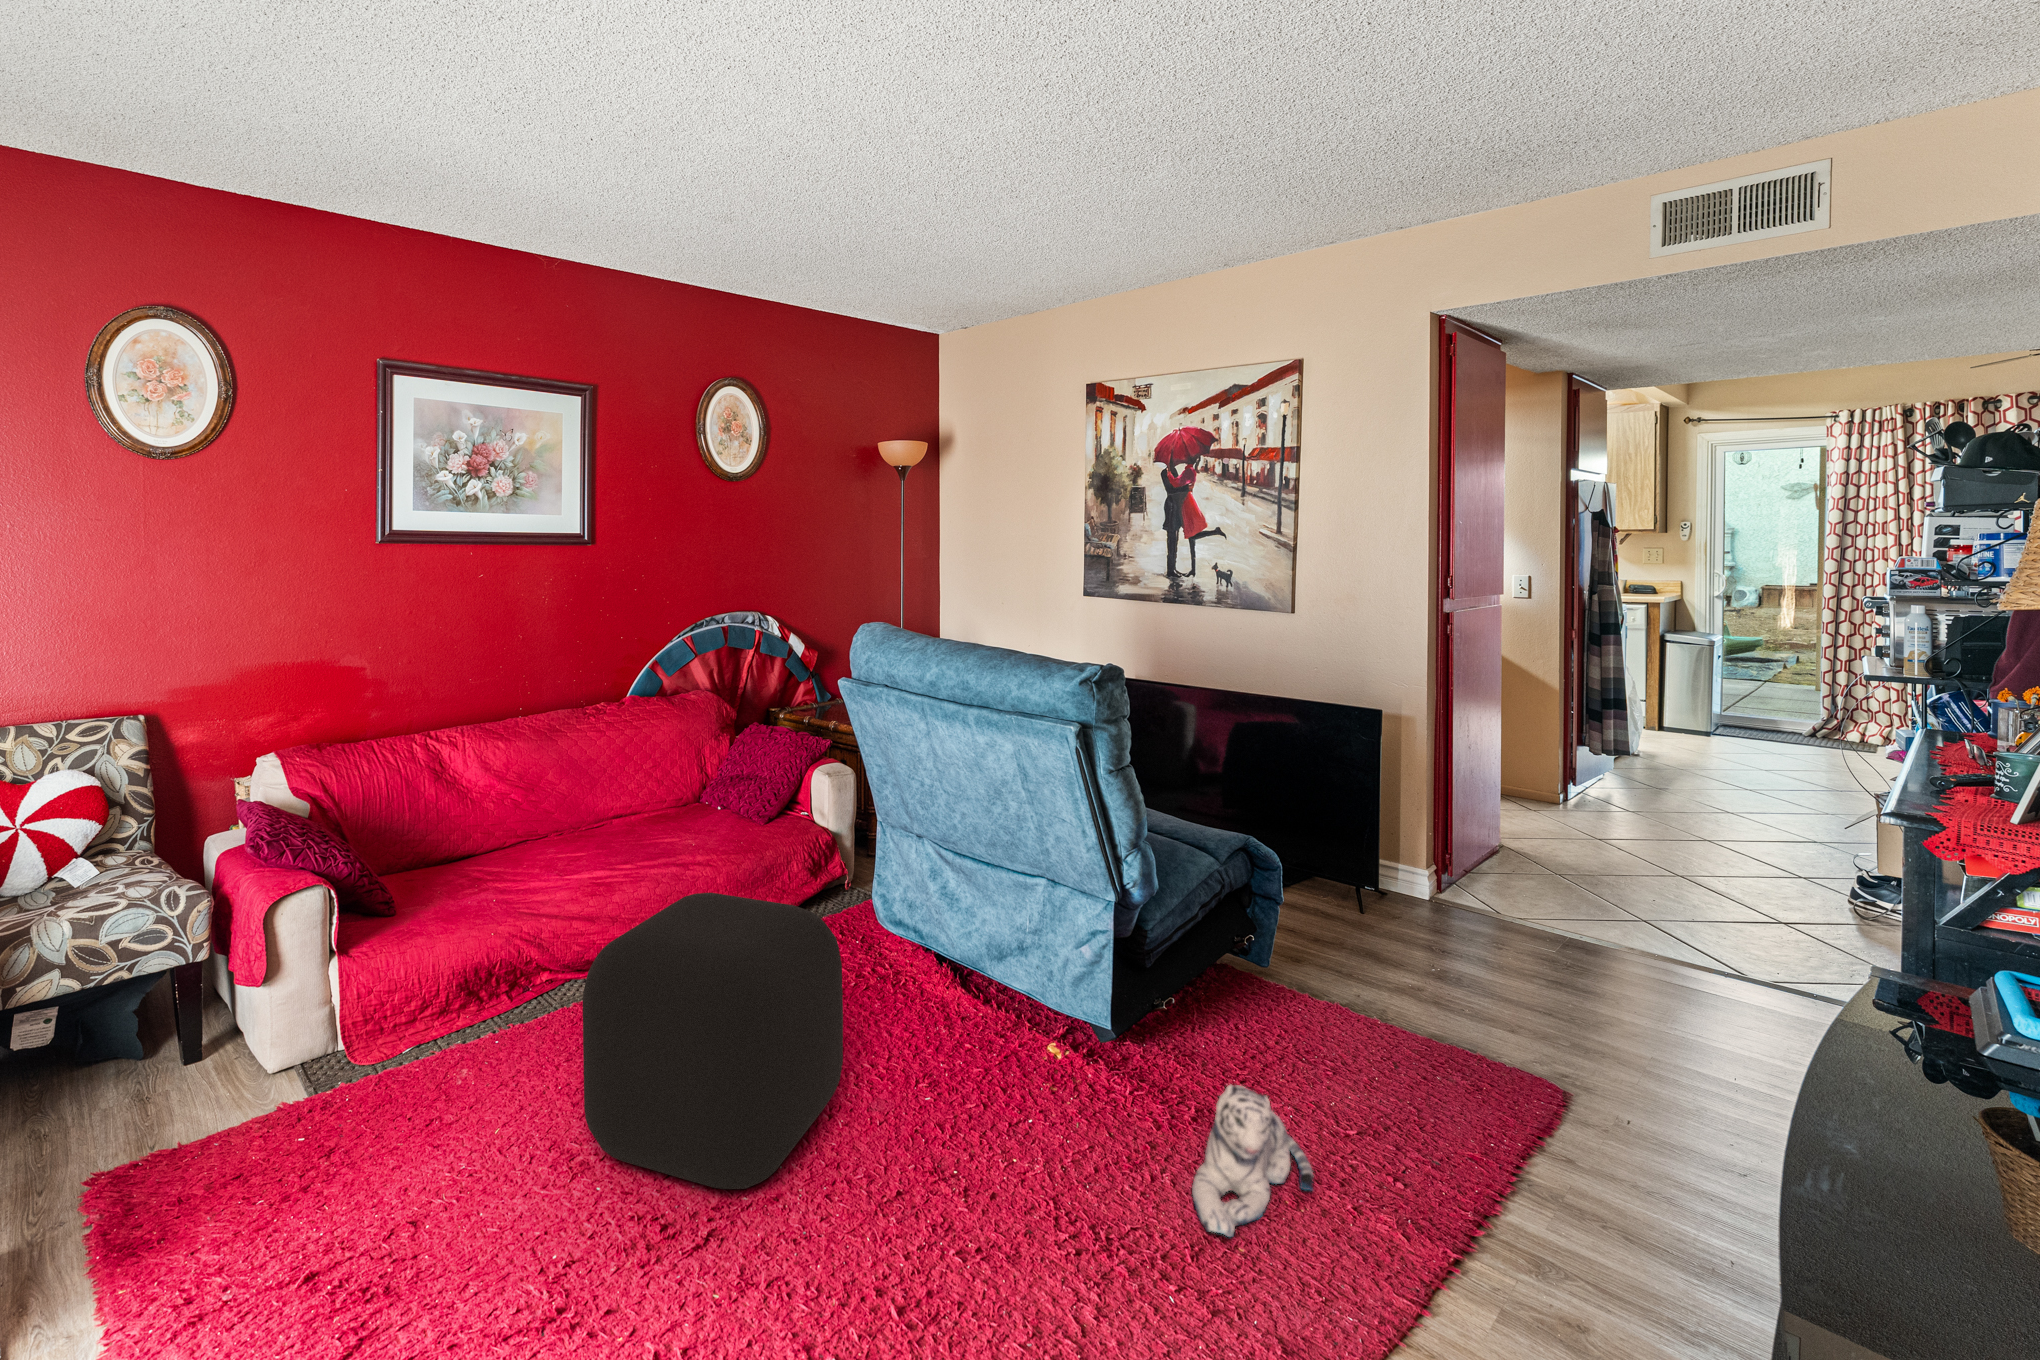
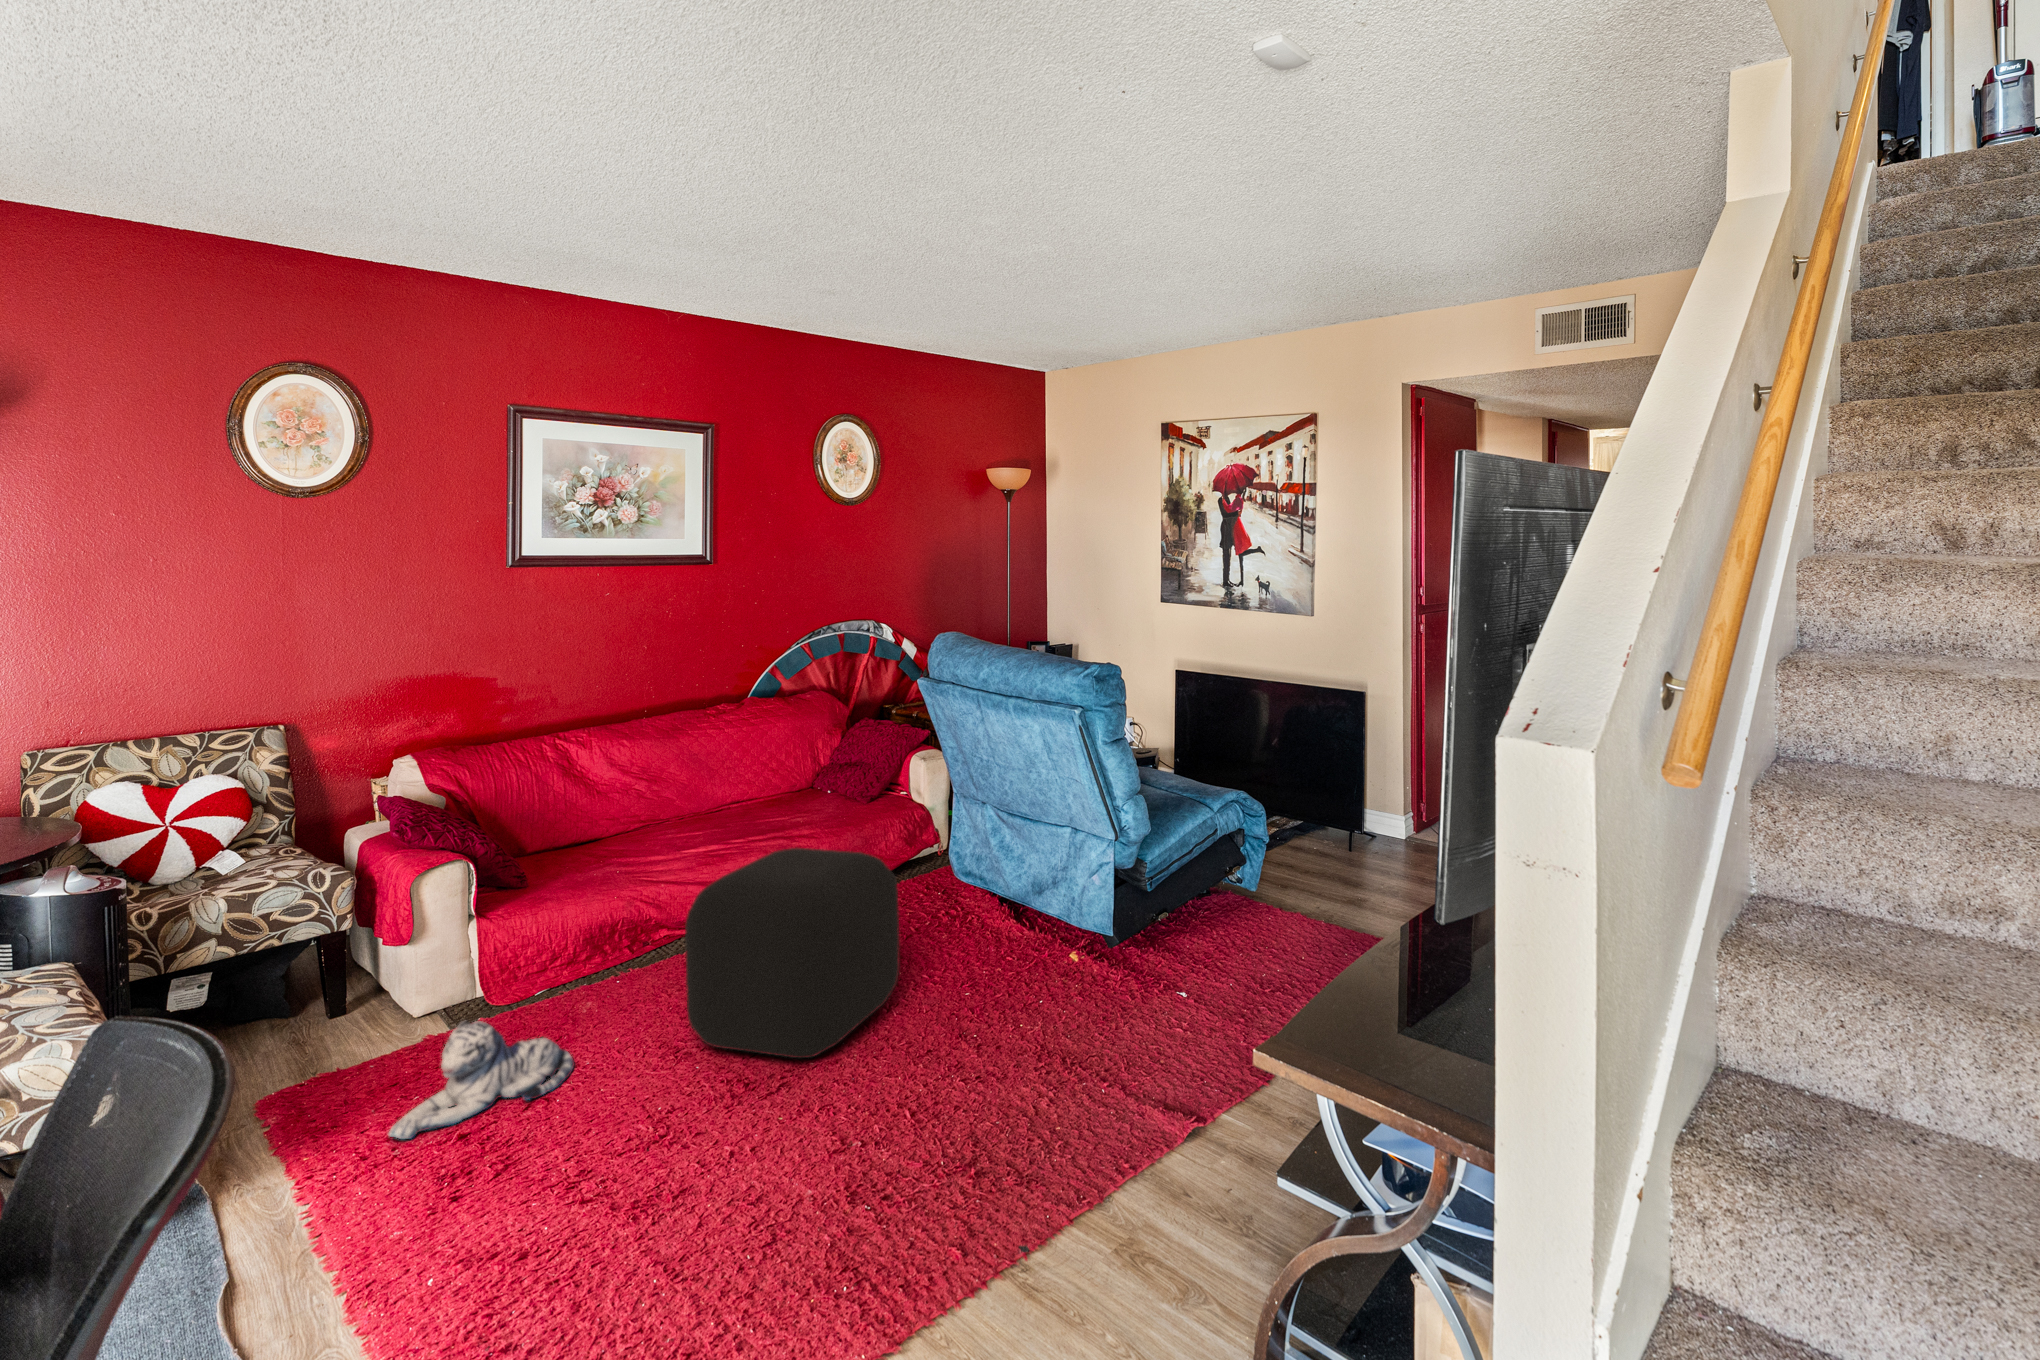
plush toy: present [1192,1085,1314,1237] -> present [389,1021,575,1139]

